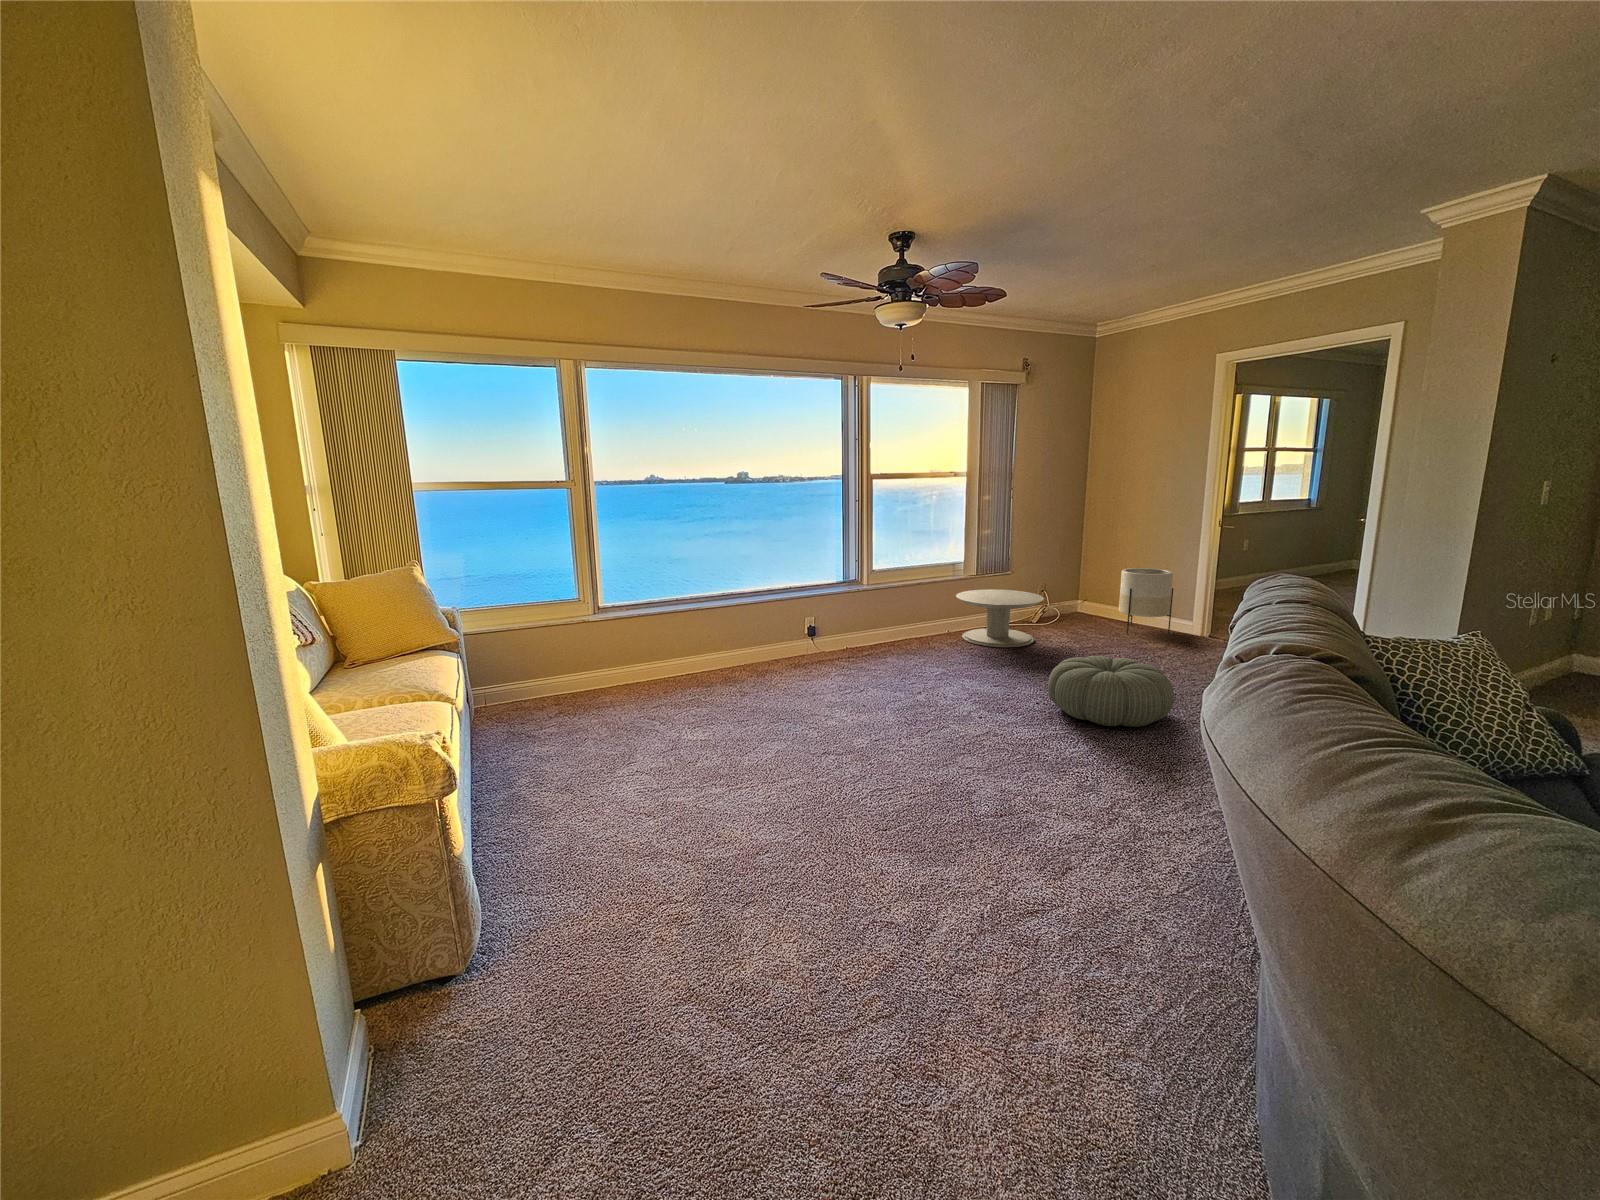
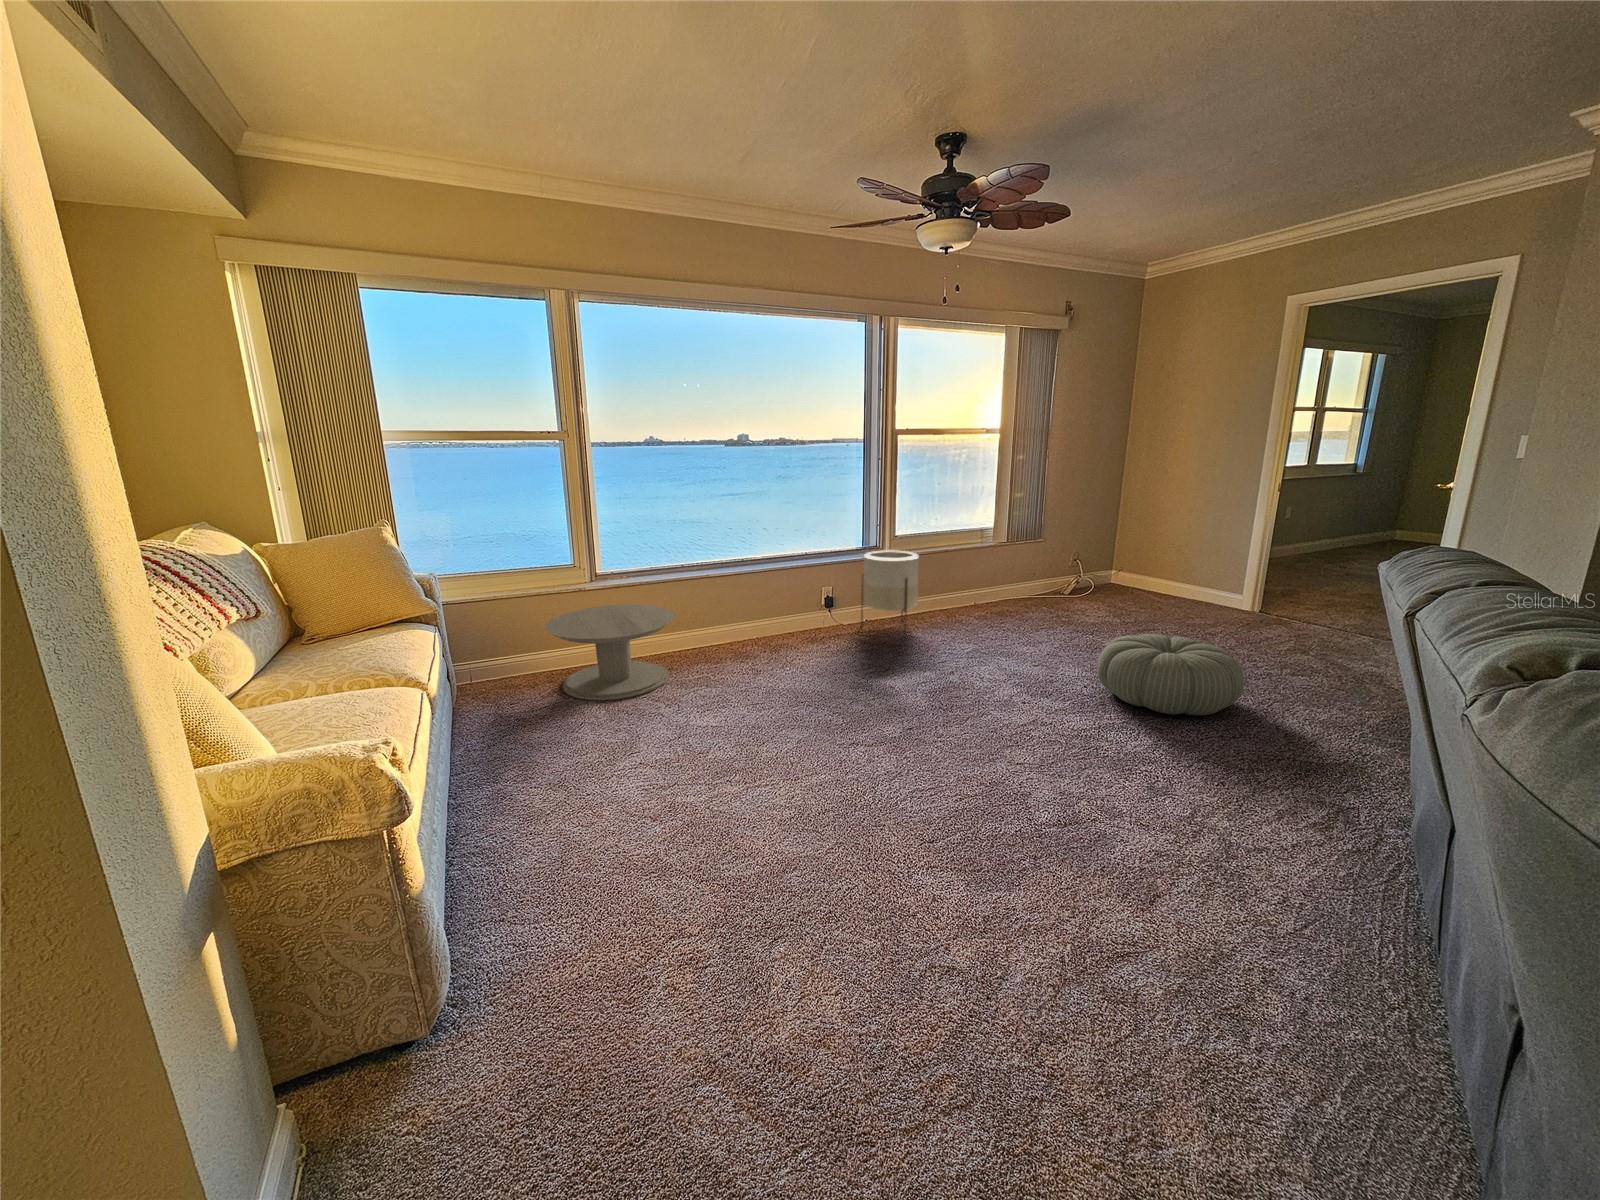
planter: present [1119,568,1173,634] -> present [861,550,919,632]
side table: present [956,589,1044,647] -> present [545,604,675,700]

